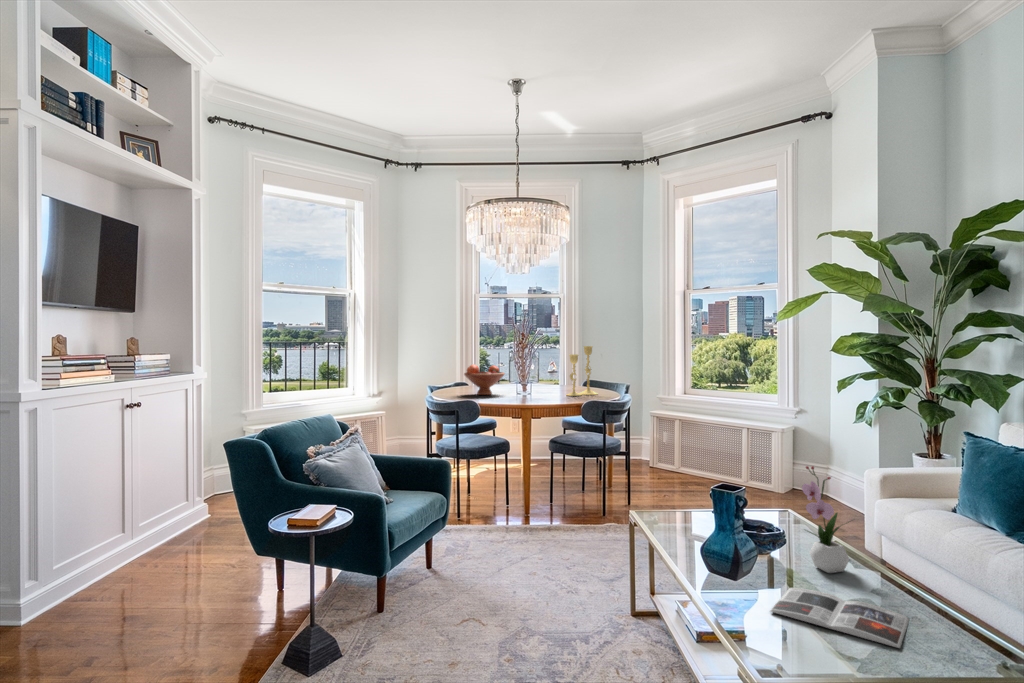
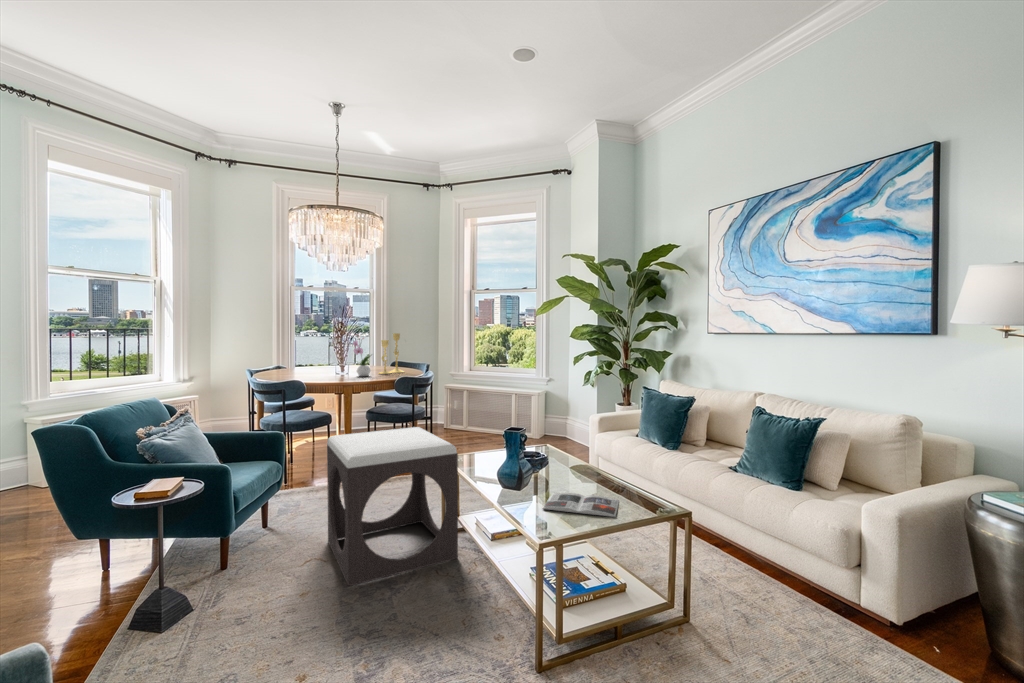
fruit bowl: present [464,364,505,395] -> none [285,349,324,376]
flower arrangement: present [802,466,849,573] -> present [353,335,371,376]
footstool: none [491,468,649,665] -> present [327,427,458,586]

